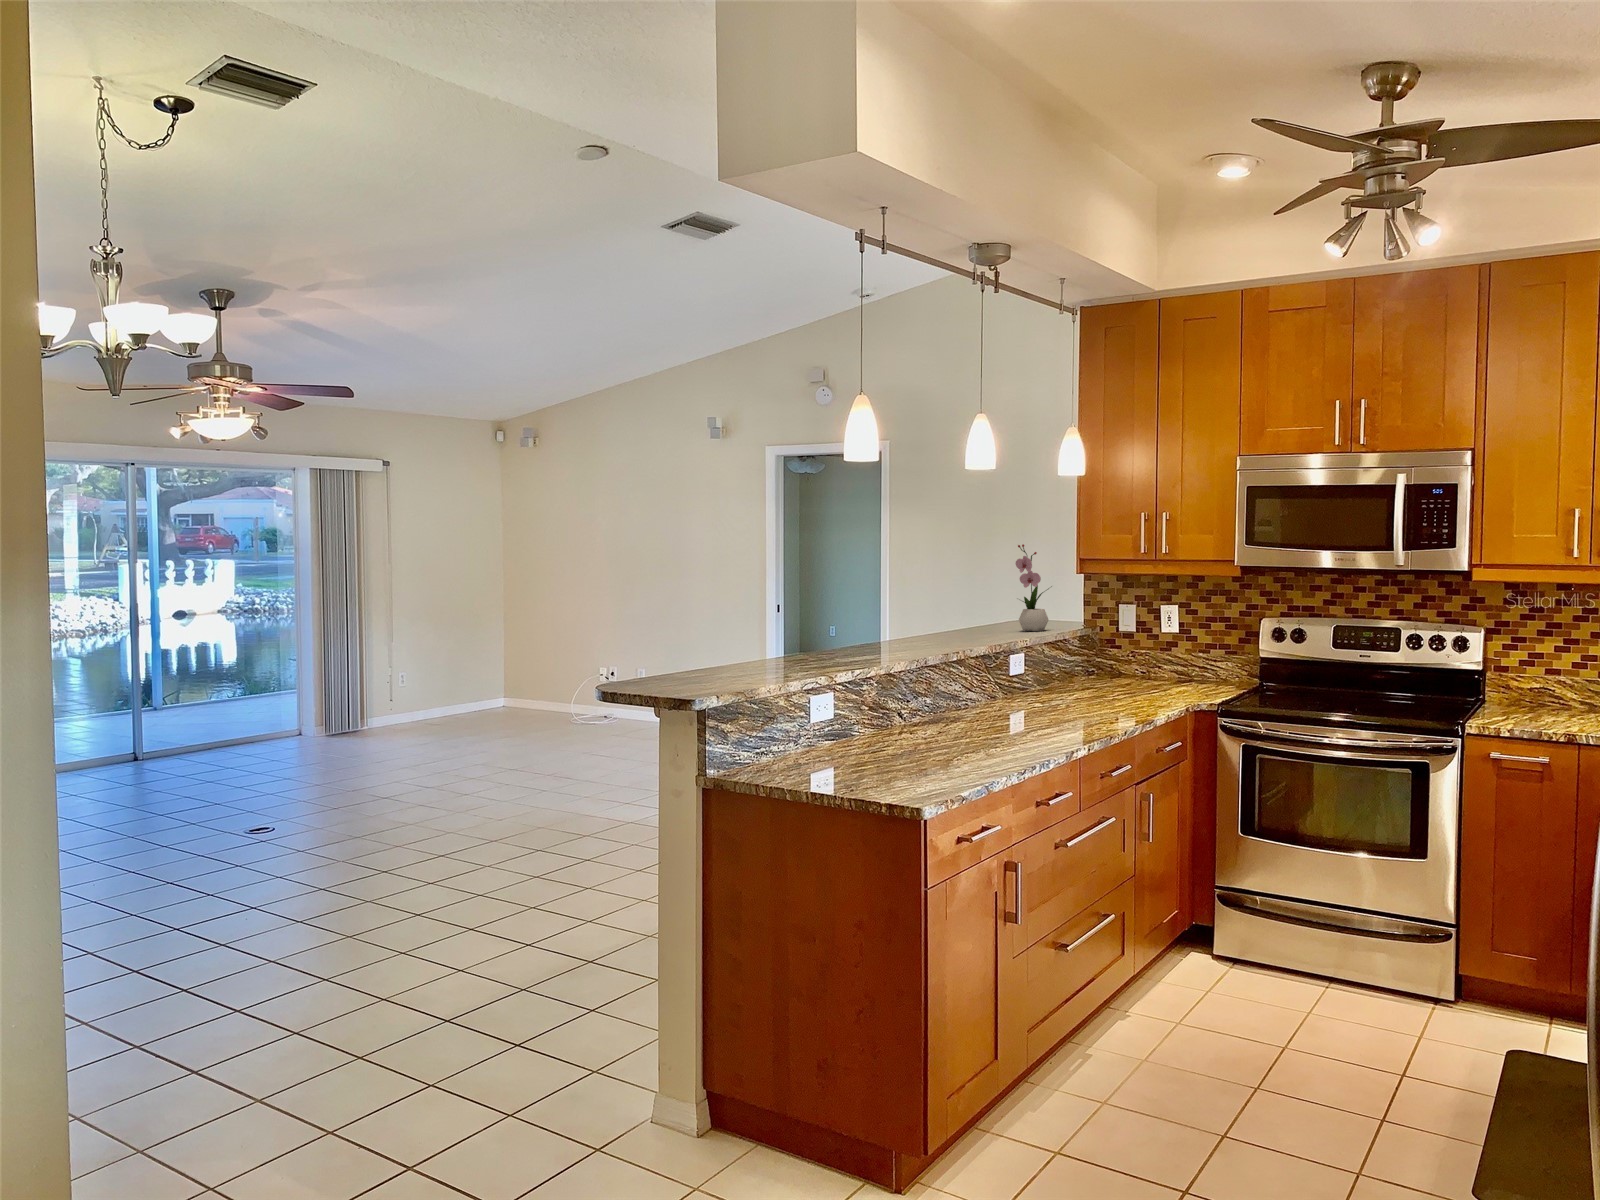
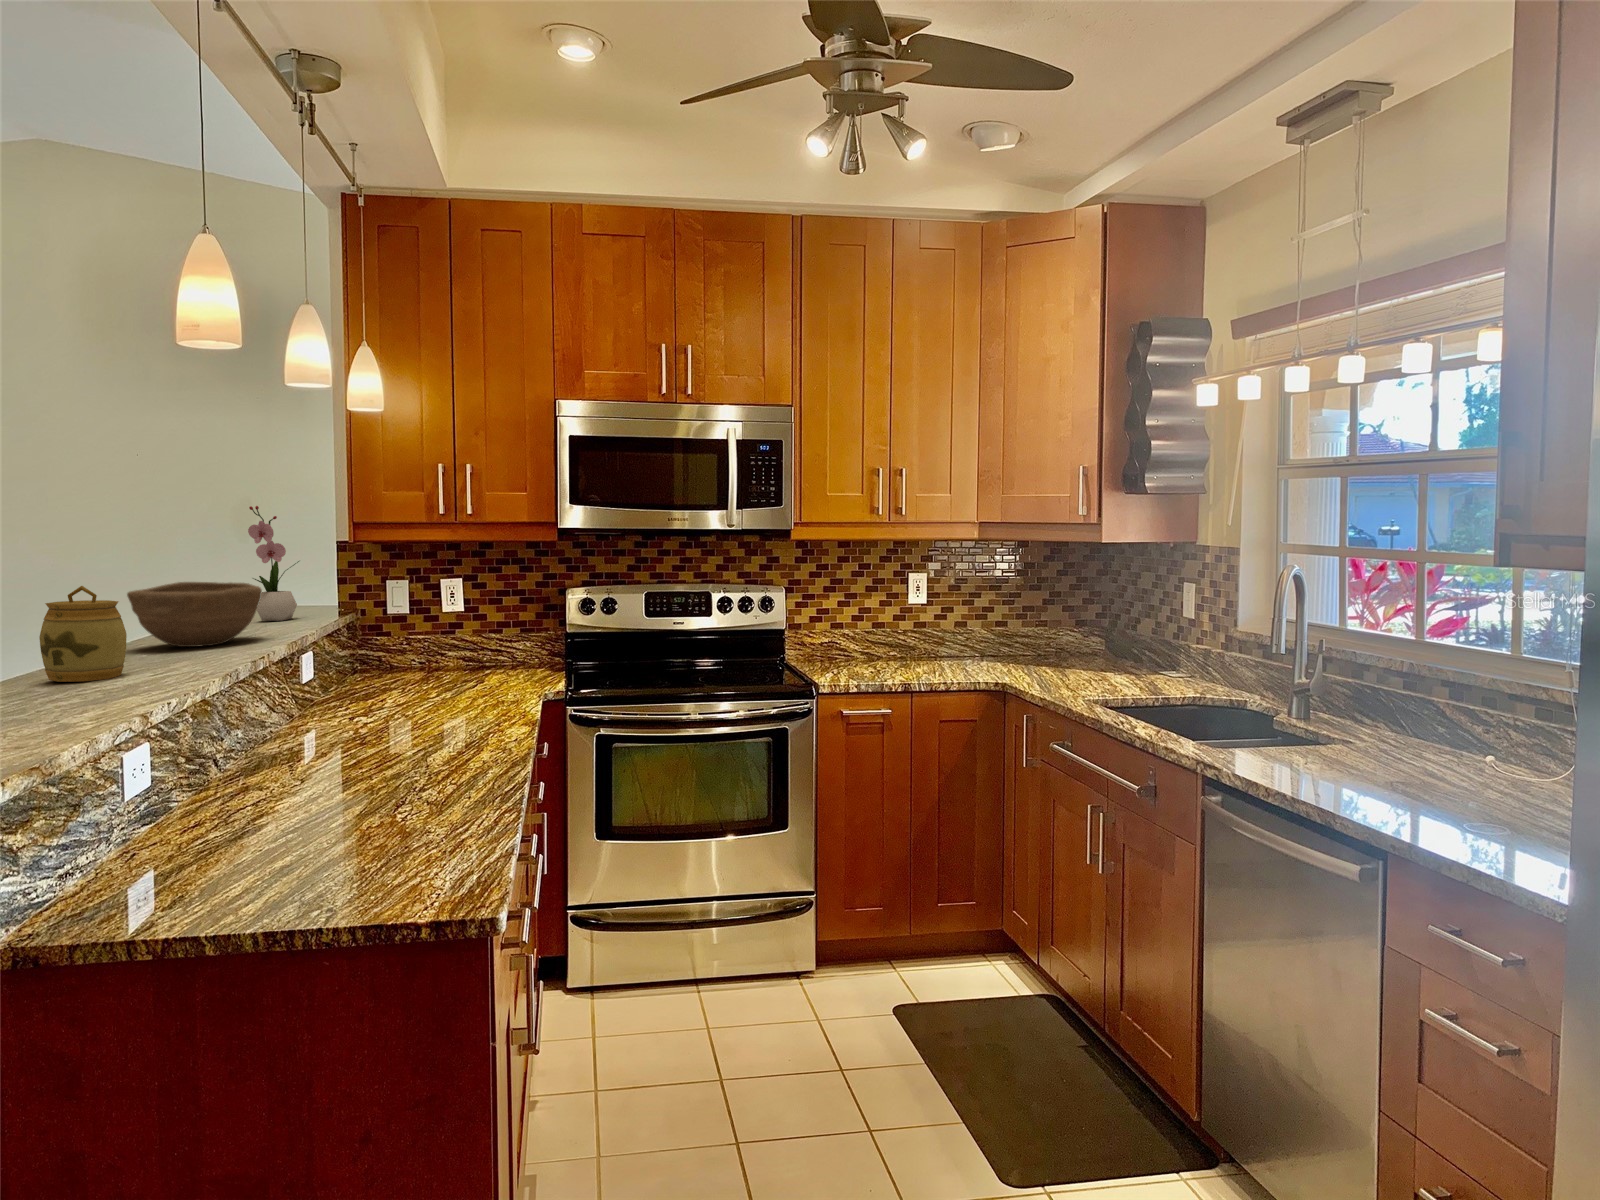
bowl: none [921,601,1001,646] -> present [127,582,262,647]
jar: none [859,604,902,661] -> present [39,586,127,682]

